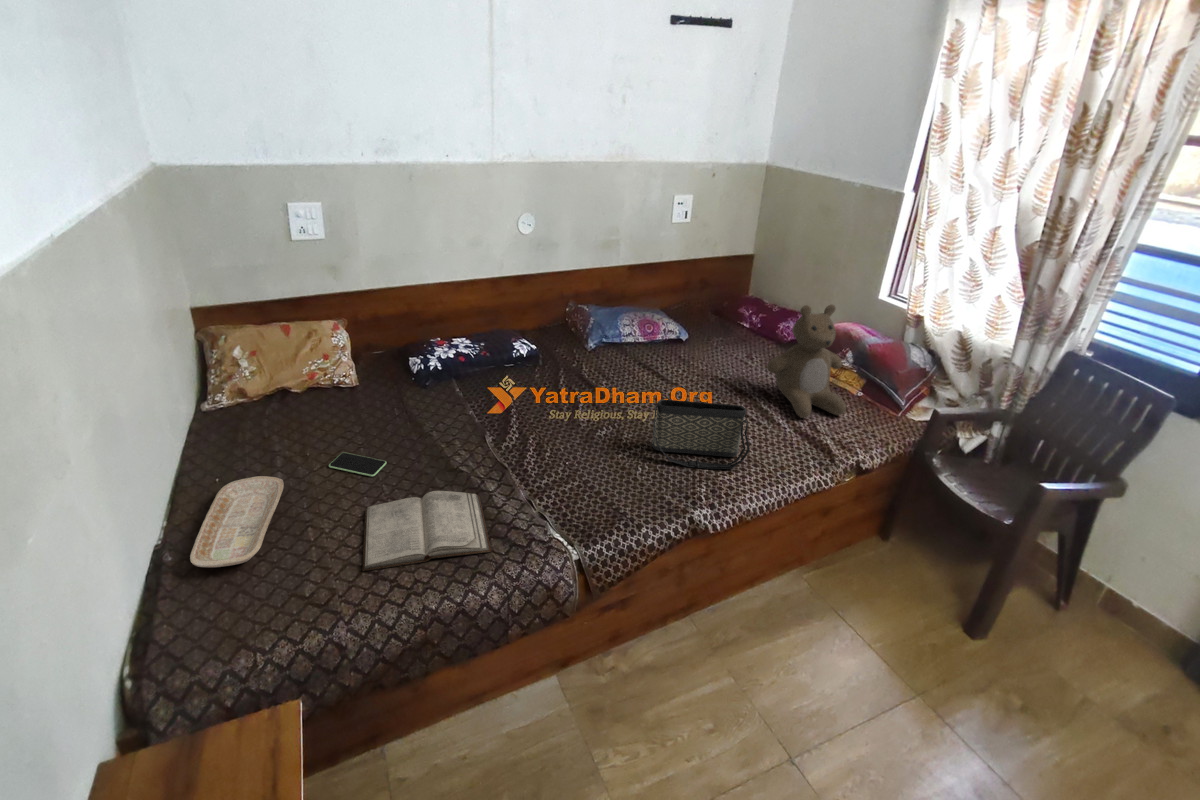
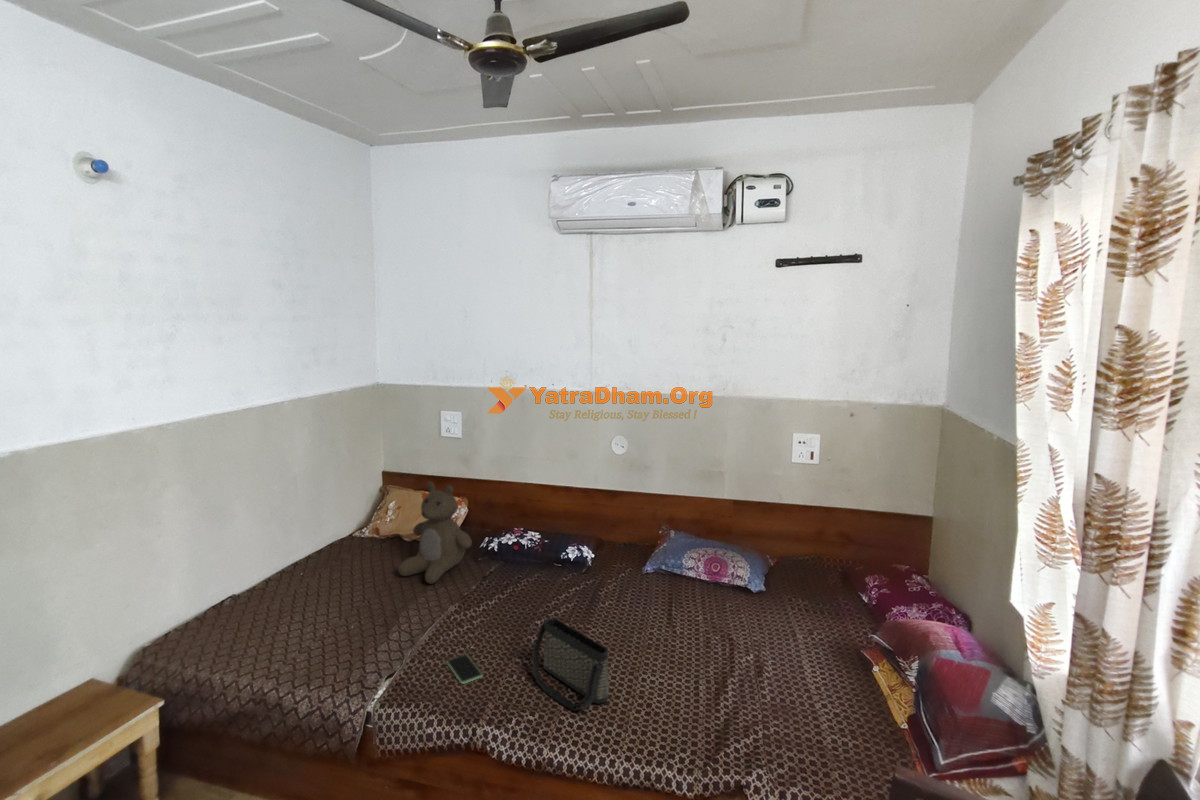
teddy bear: present [767,305,846,418] -> present [398,481,472,584]
smartphone: present [329,452,386,476] -> present [447,654,482,684]
tray: present [190,476,284,567] -> none [215,579,310,623]
diary: present [362,491,491,571] -> none [267,621,385,678]

